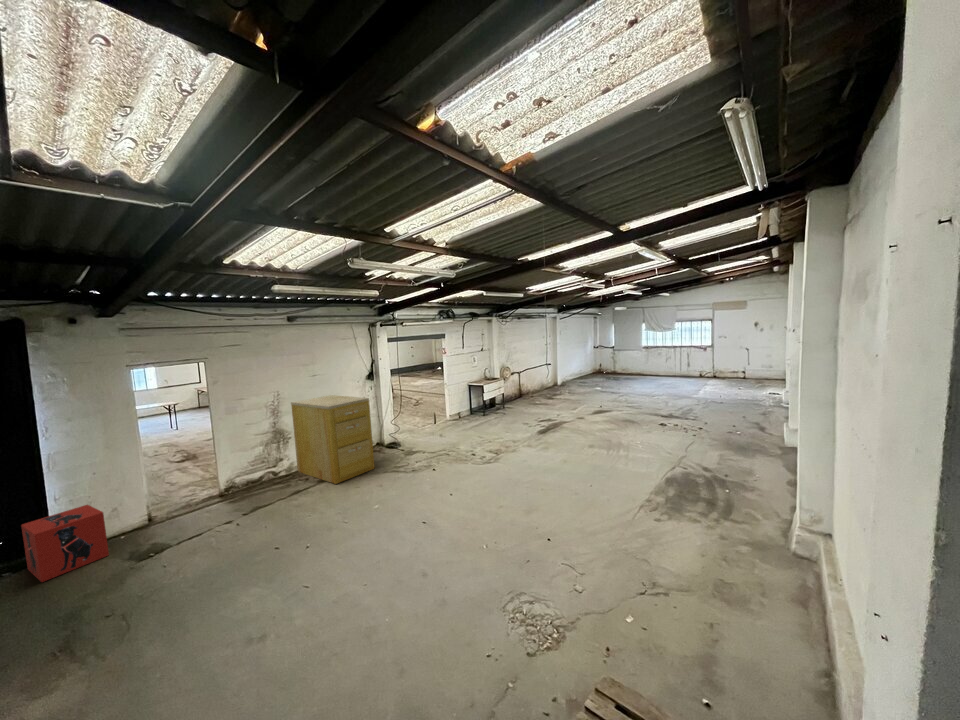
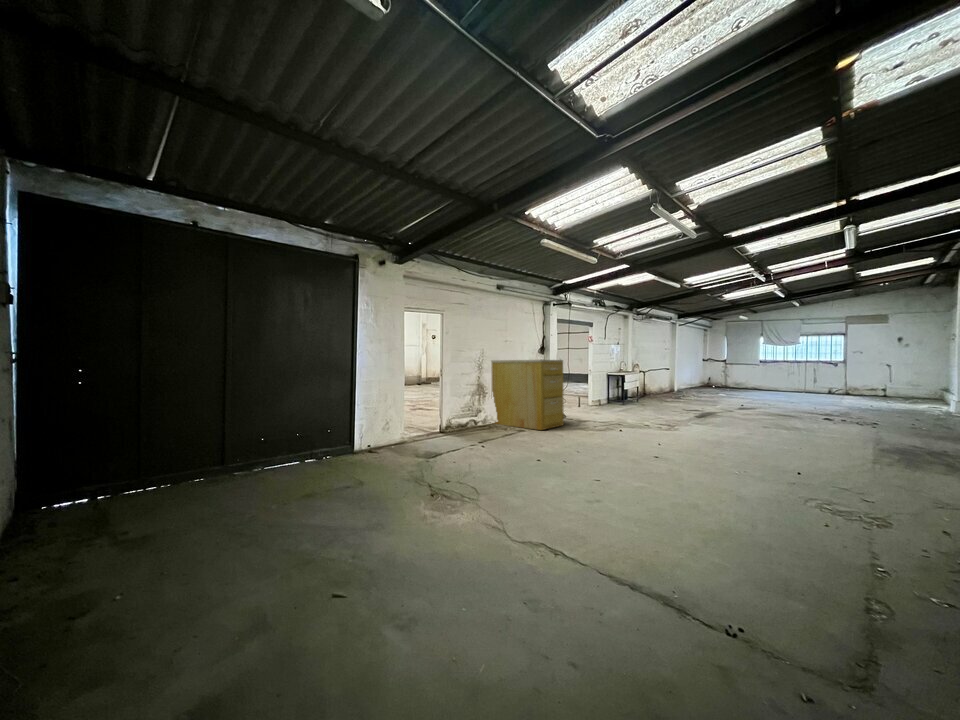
storage box: present [21,505,109,582] -> none [354,410,408,456]

